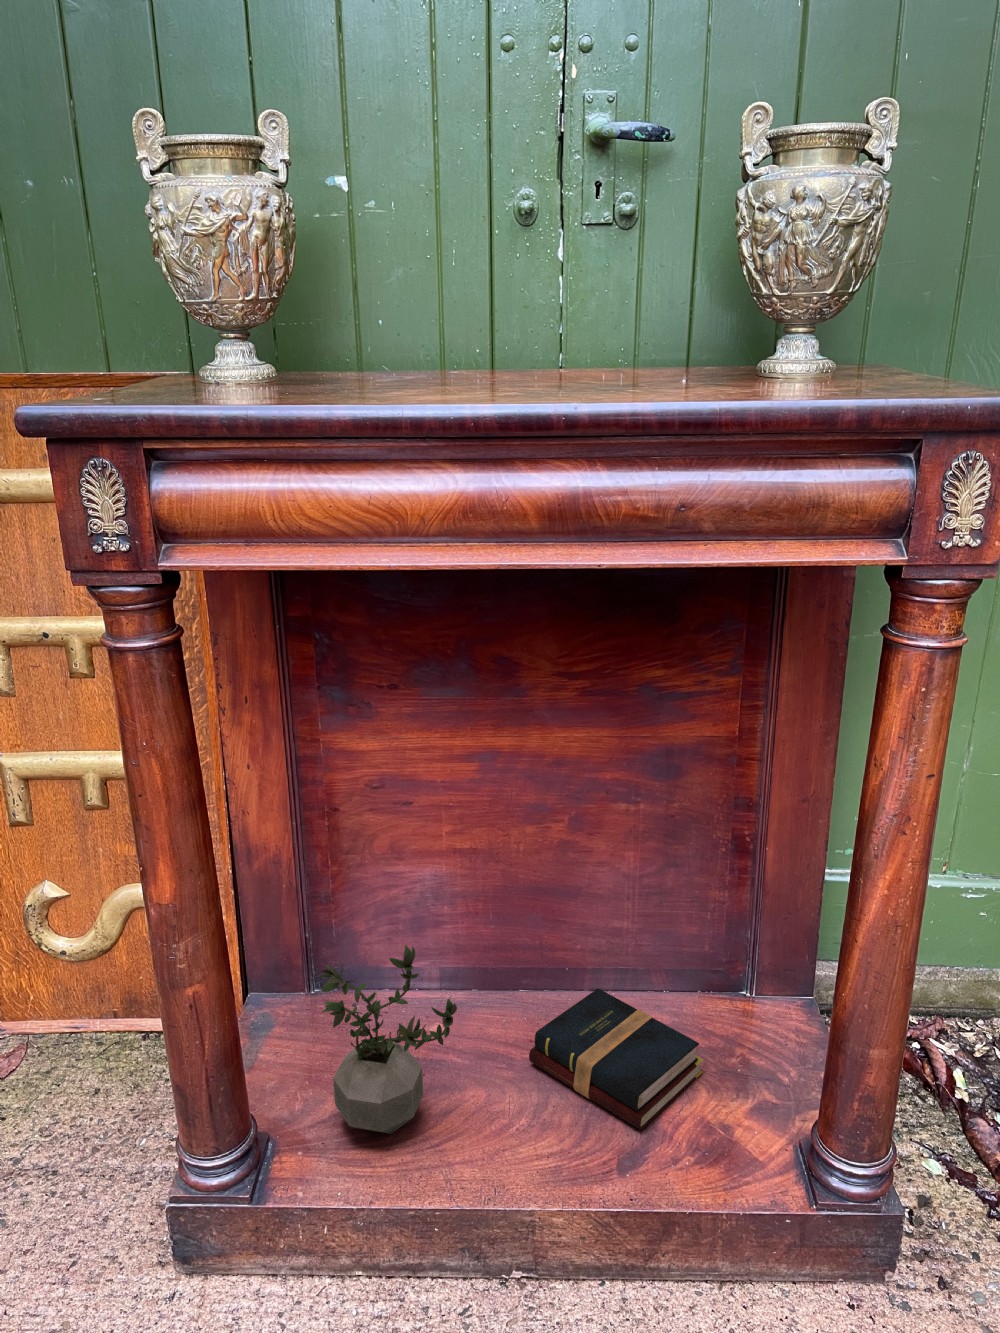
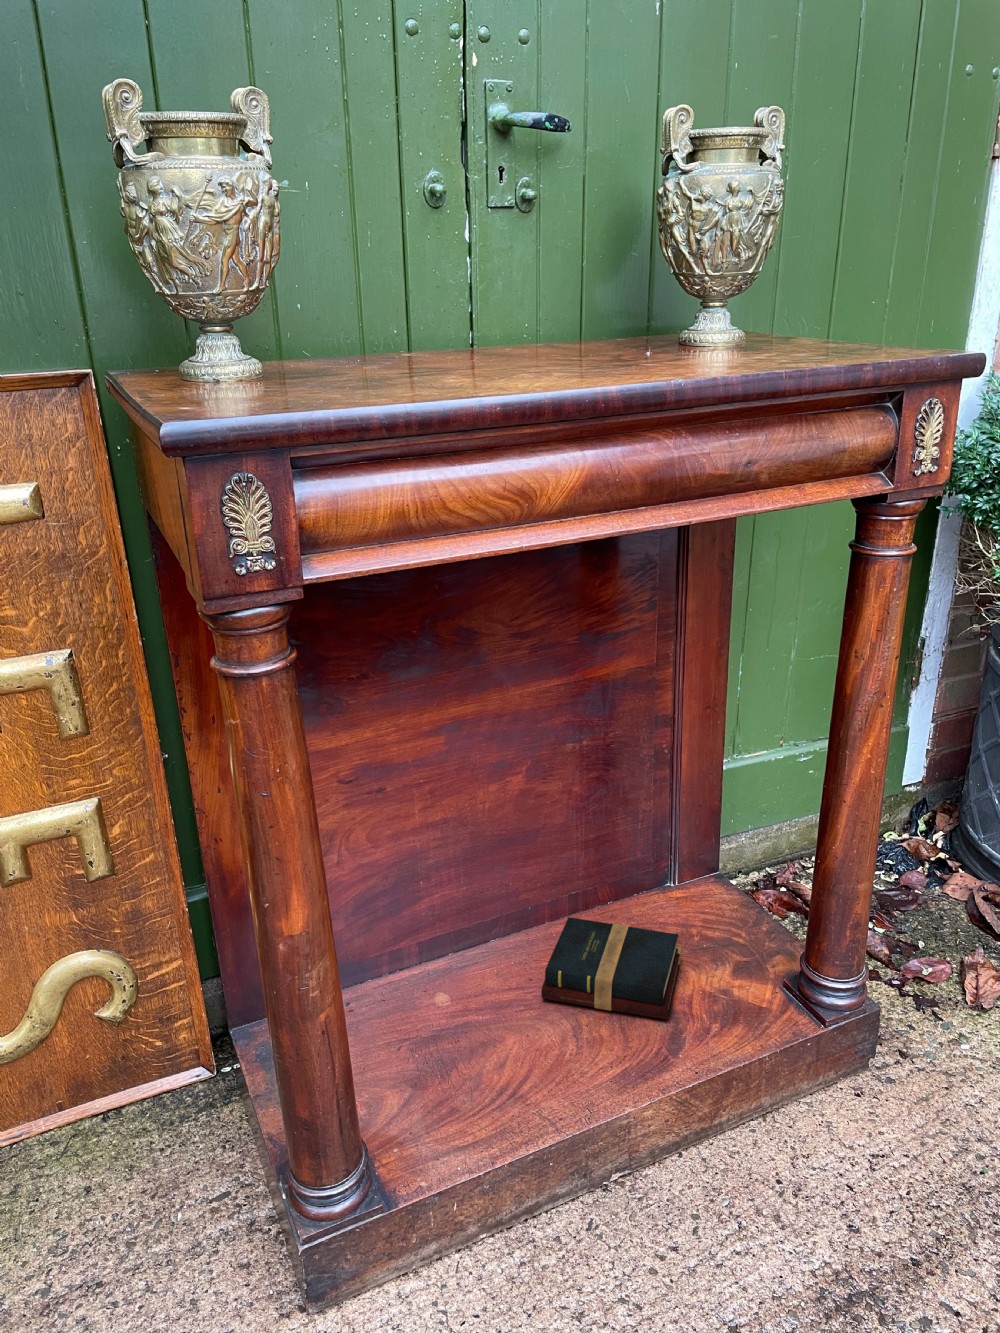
potted plant: present [318,945,457,1134] -> none [388,918,512,1109]

